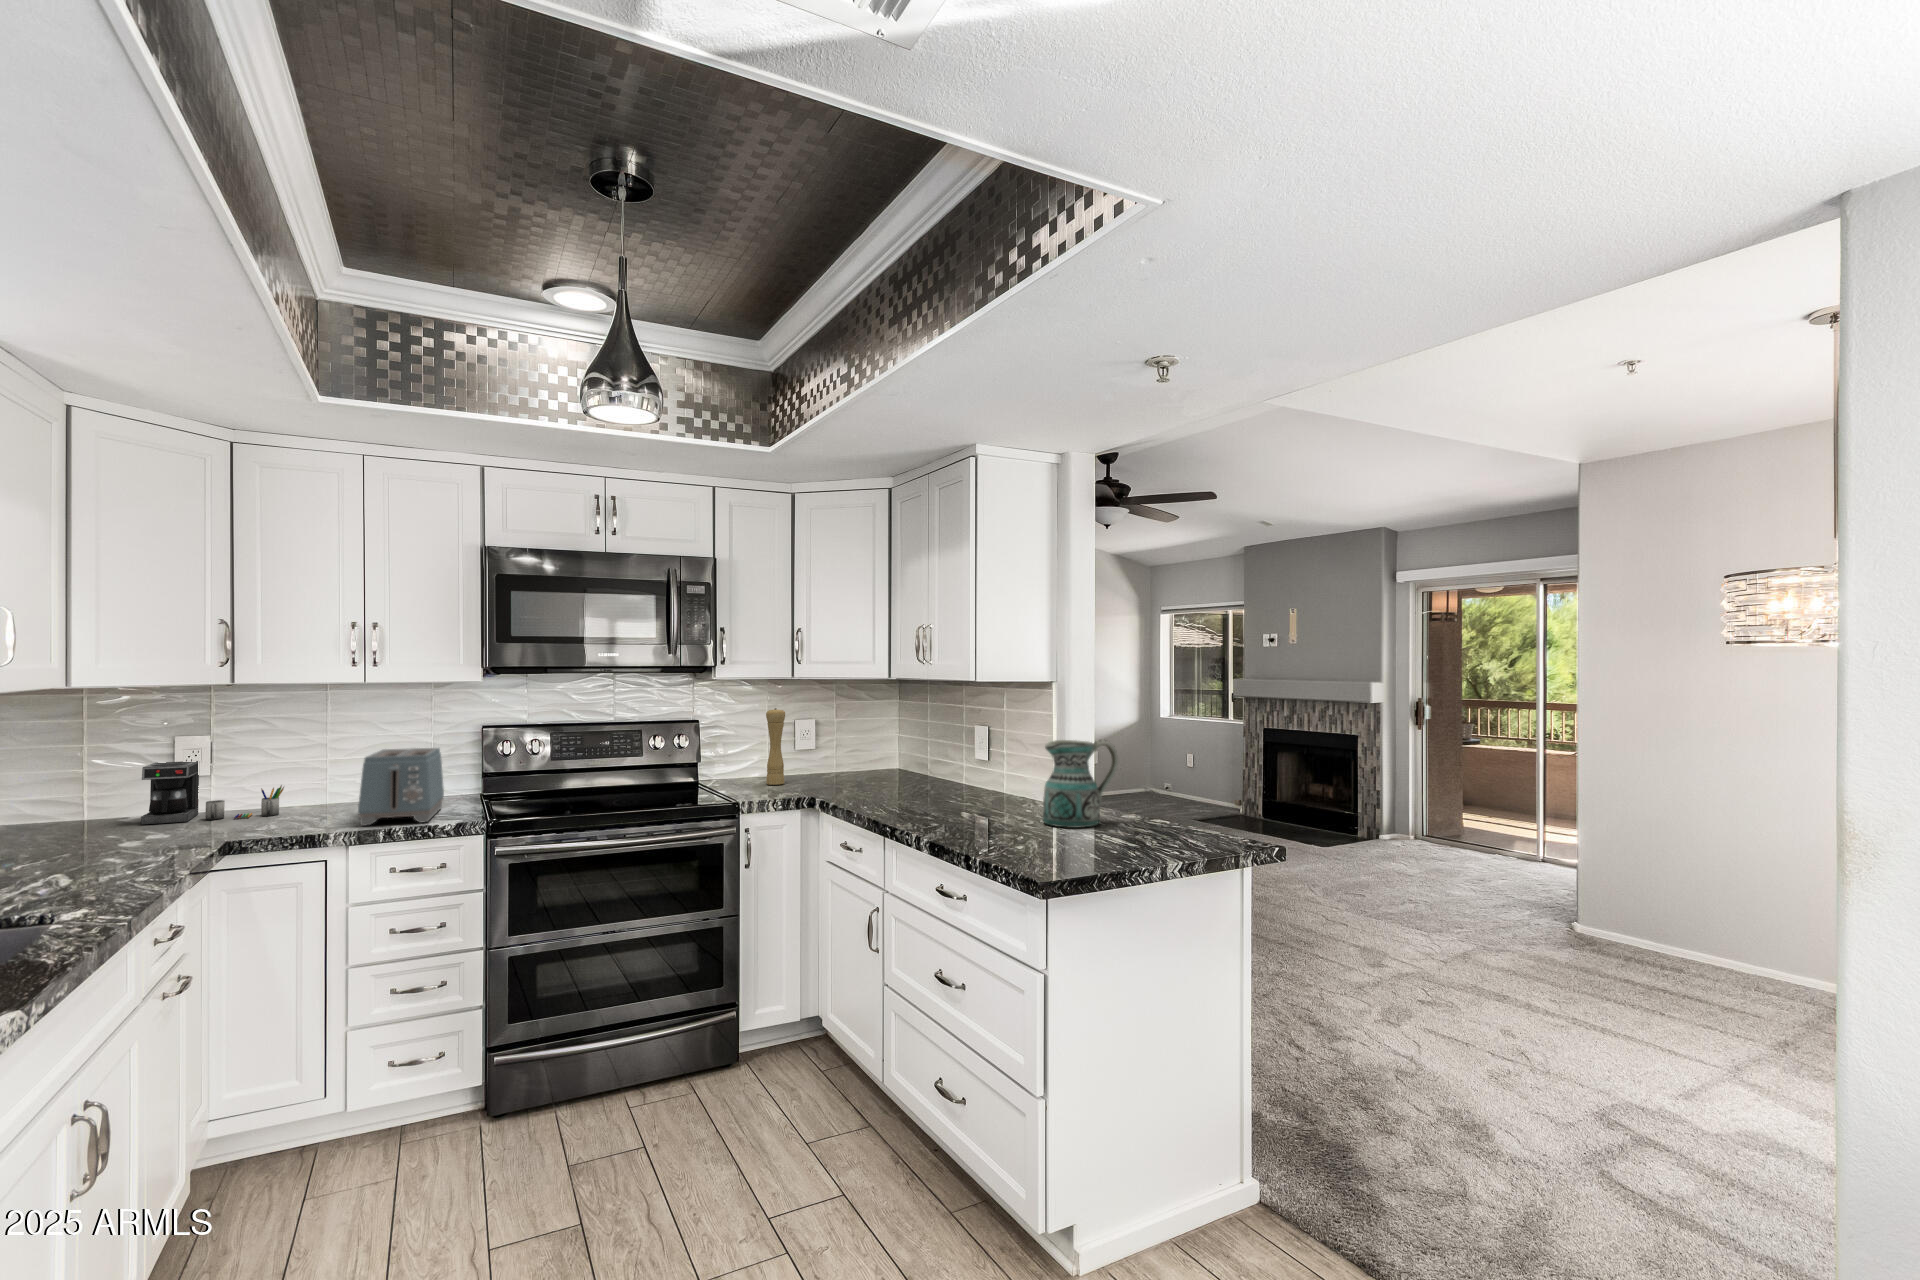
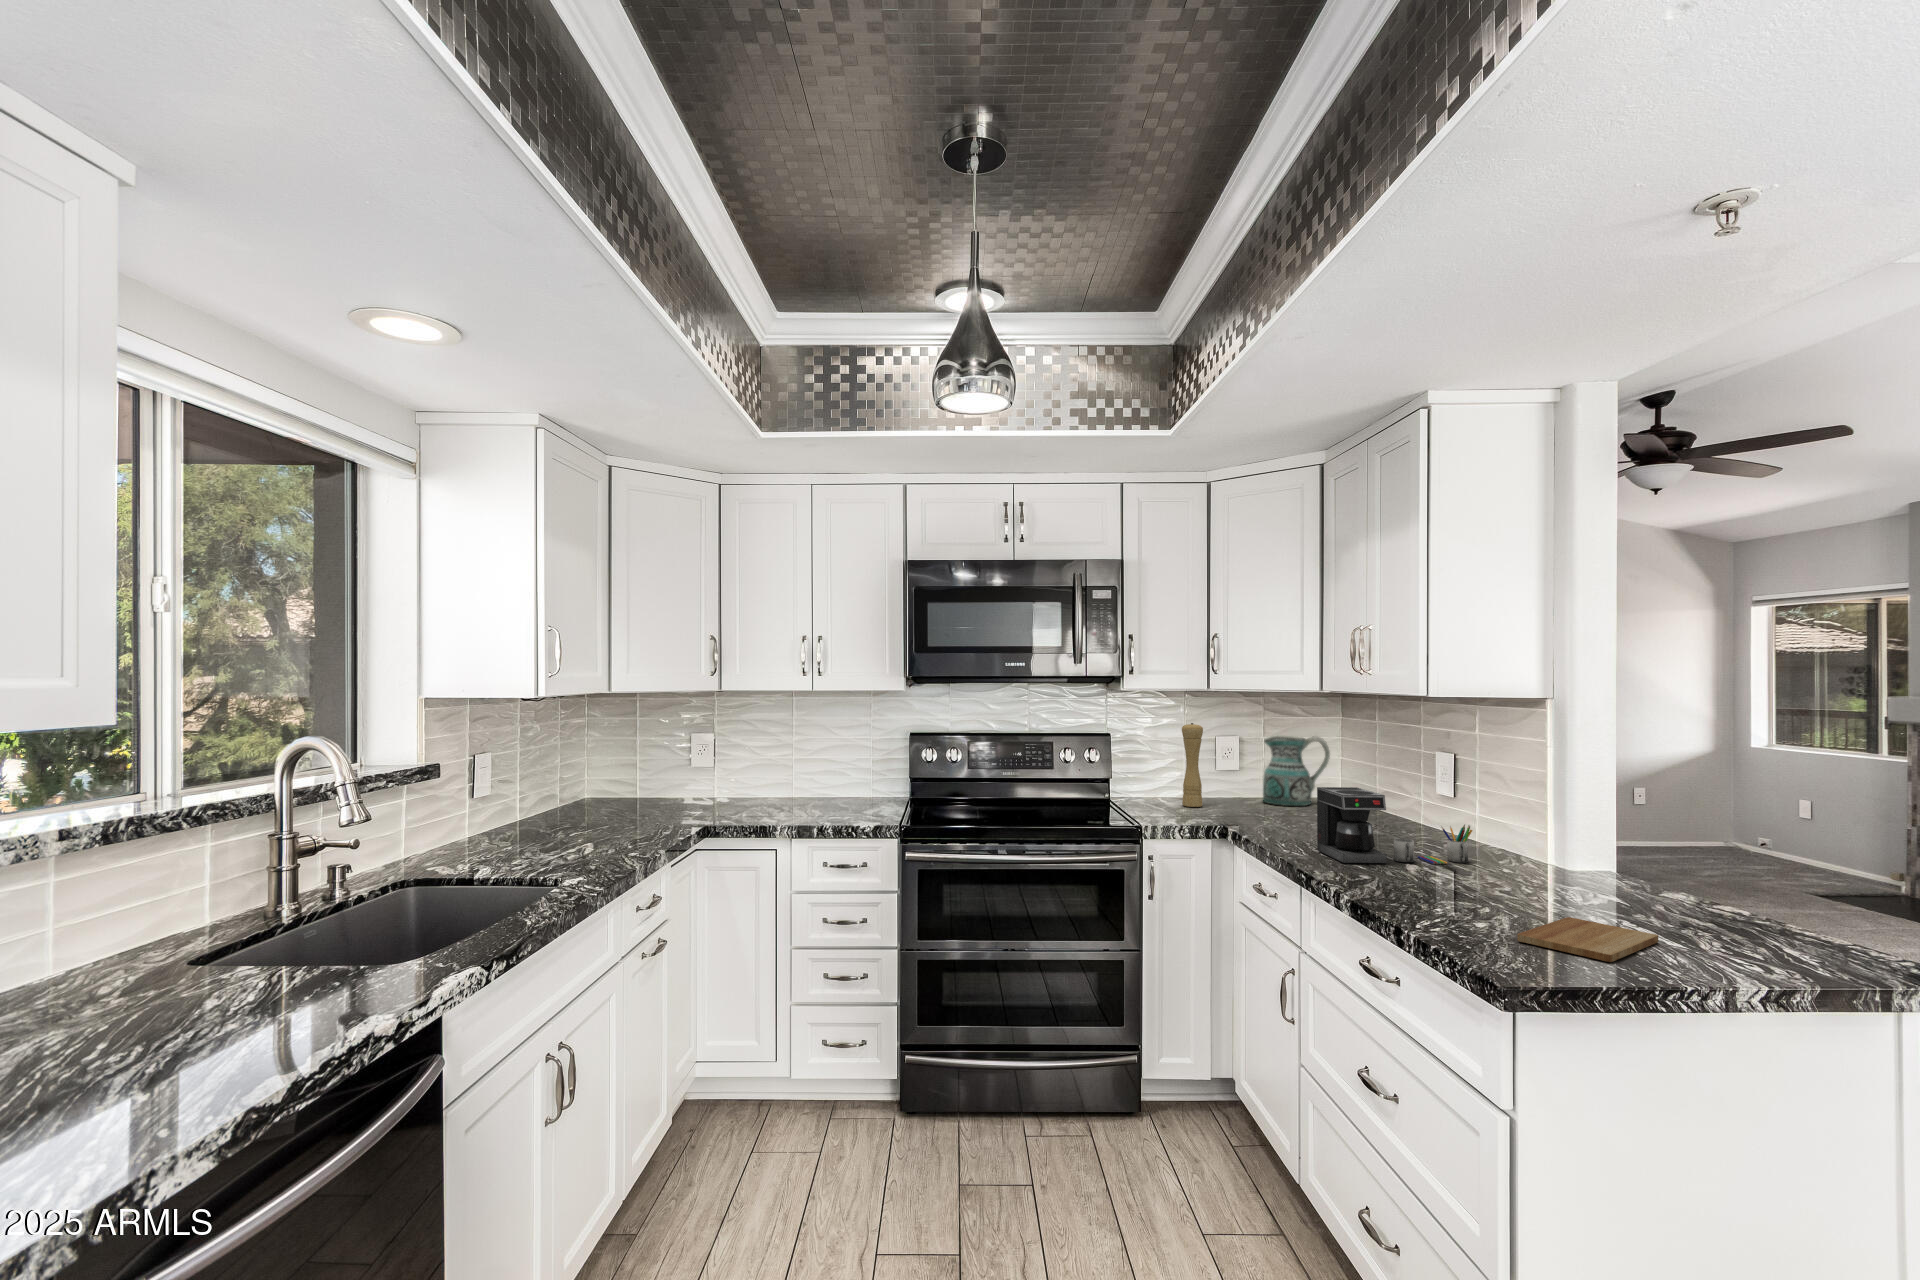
ceramic pitcher: present [1043,739,1118,828] -> present [1263,736,1330,806]
toaster: present [358,748,444,826] -> none [797,749,873,819]
coffee maker: present [141,761,284,825] -> present [1317,787,1472,864]
cutting board: none [1044,836,1124,860] -> present [1517,917,1658,962]

